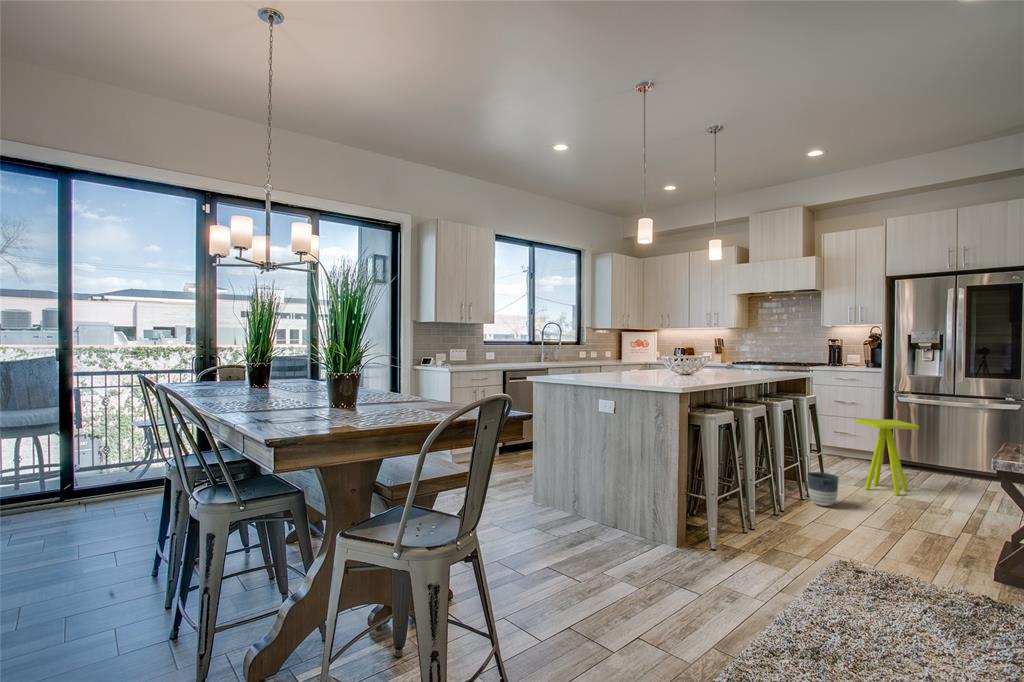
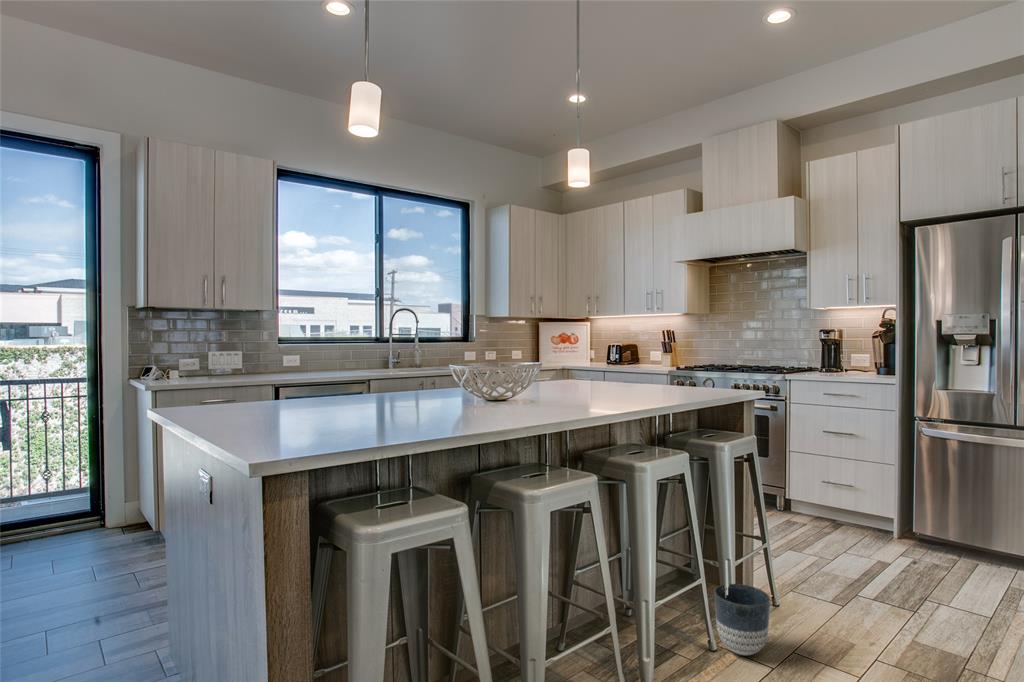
side table: present [855,419,919,495] -> none [830,472,939,621]

